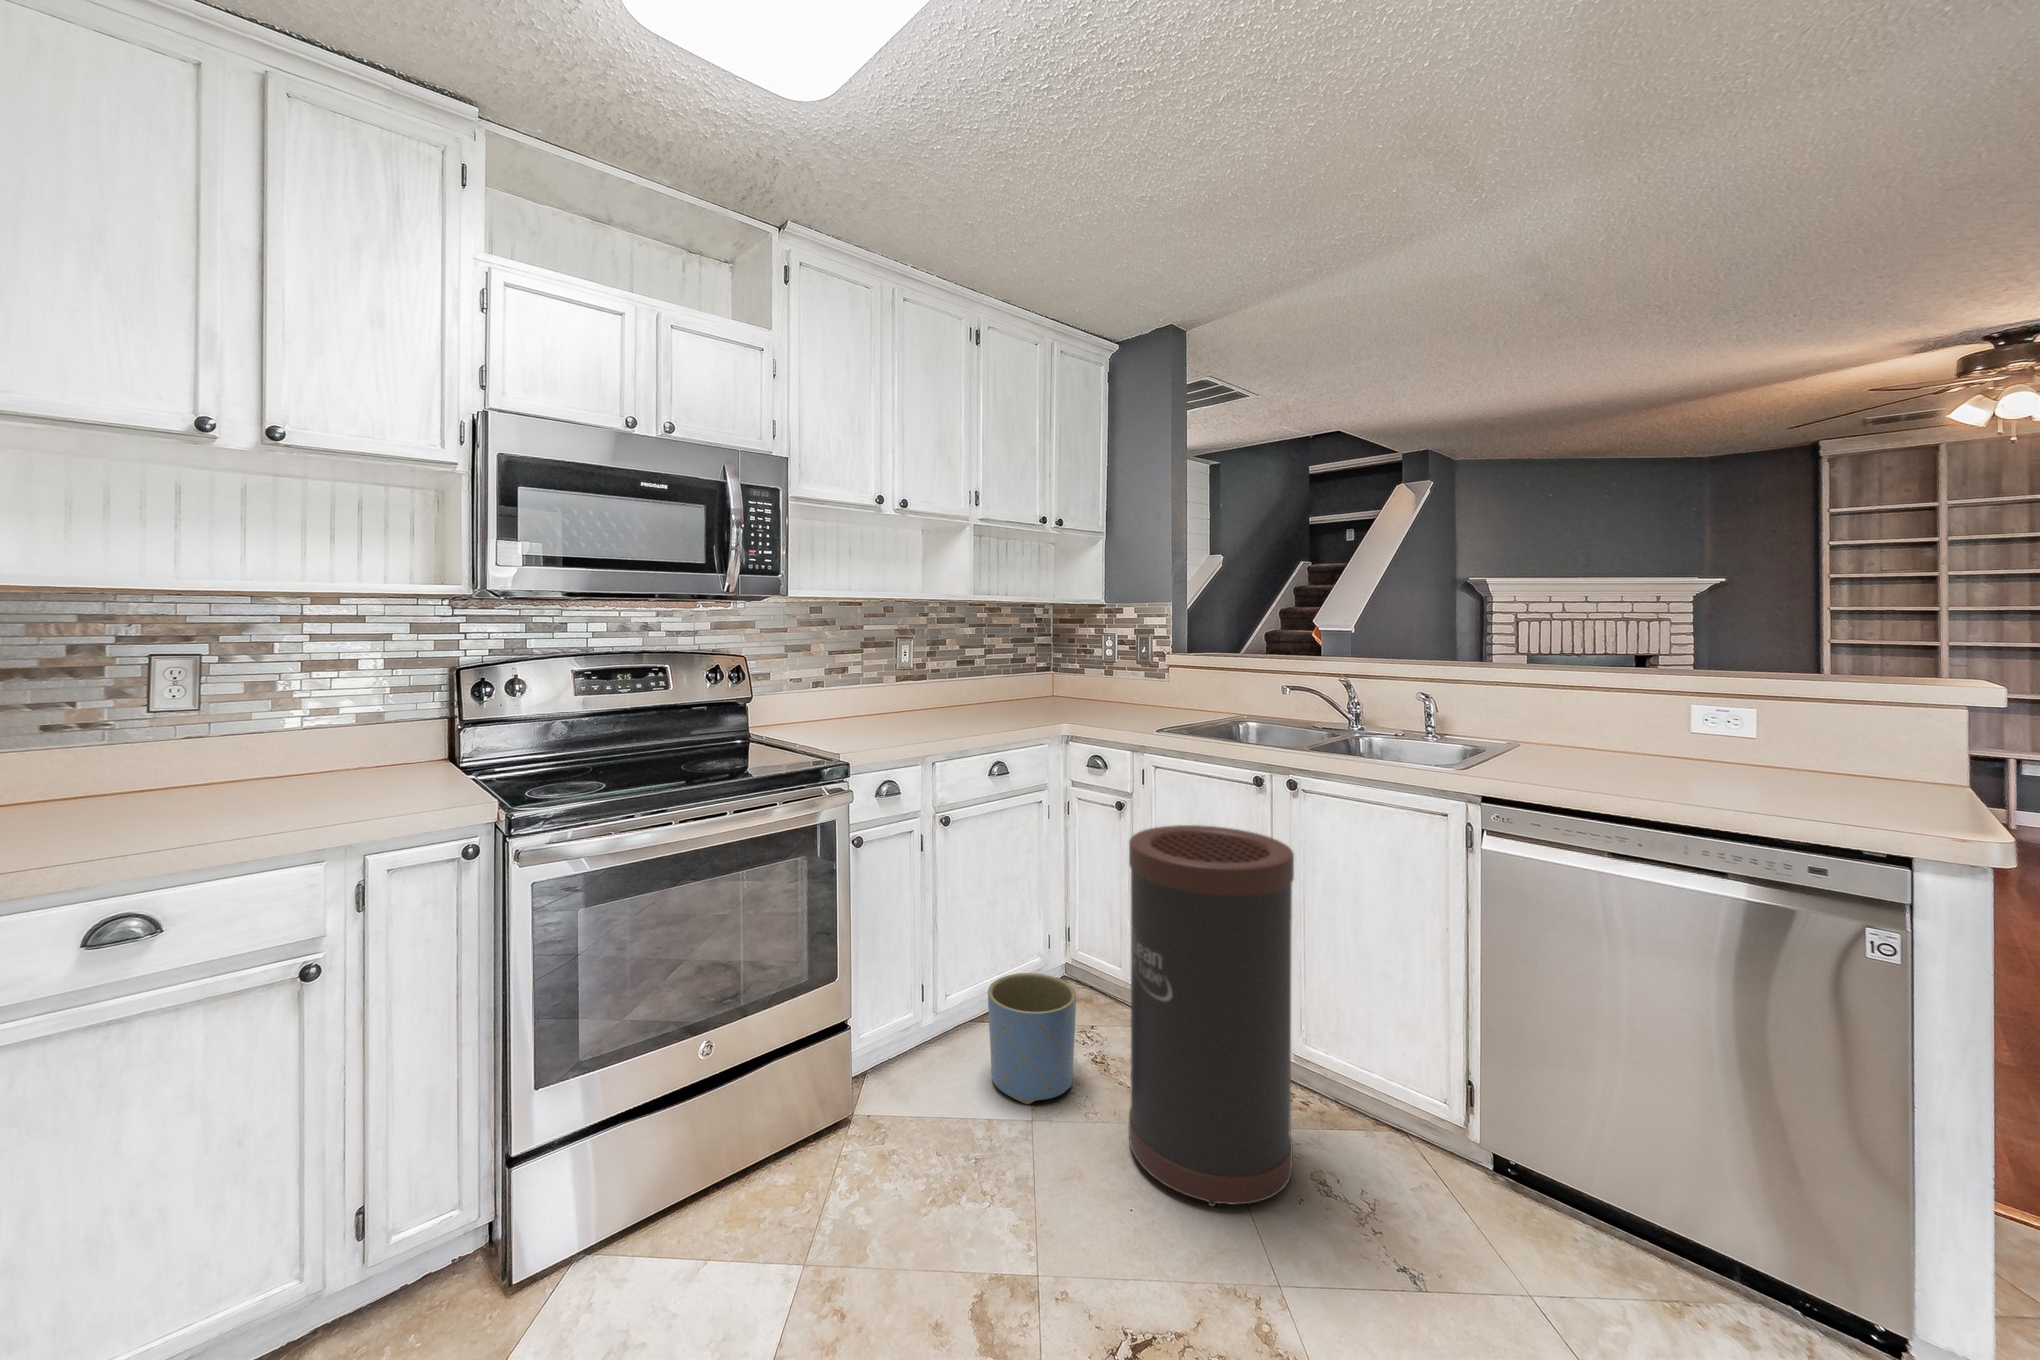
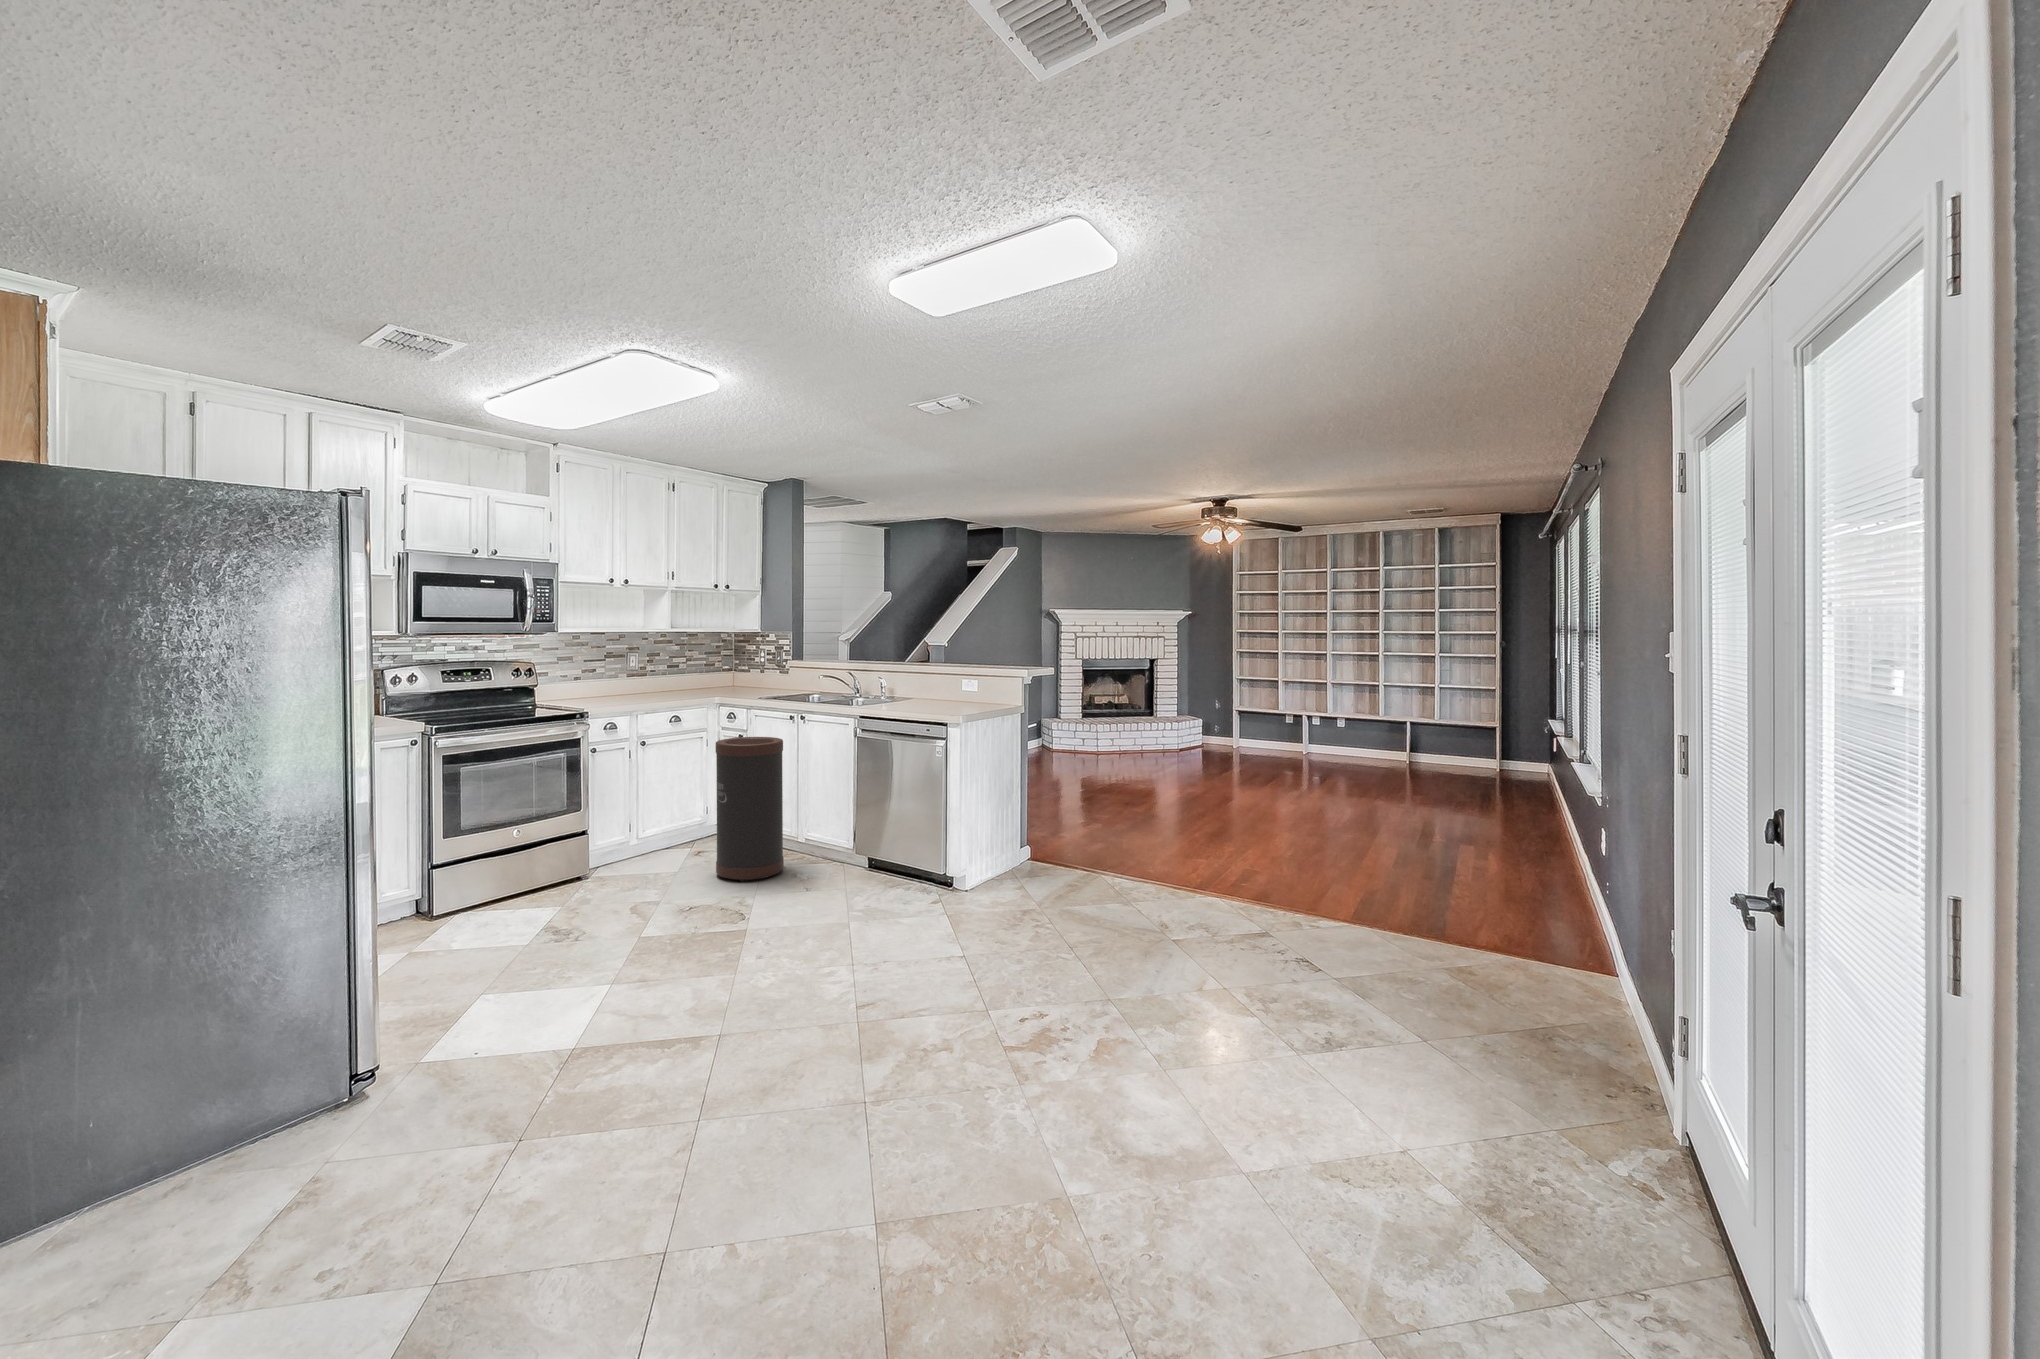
planter: present [988,973,1076,1104] -> none [660,816,704,868]

